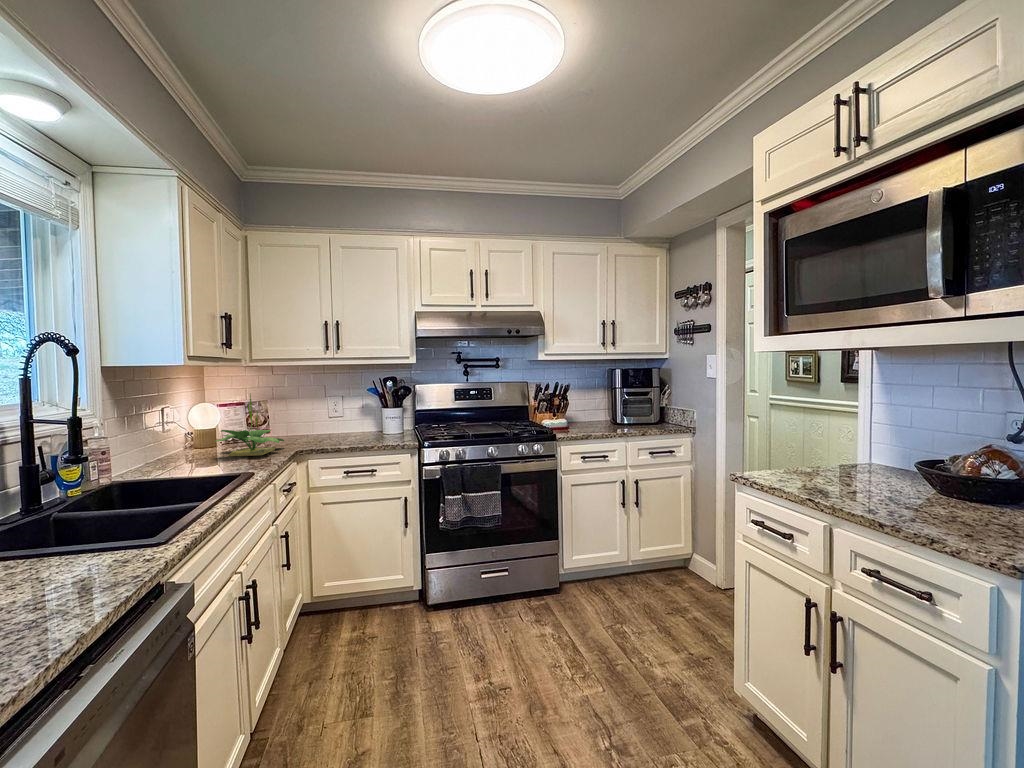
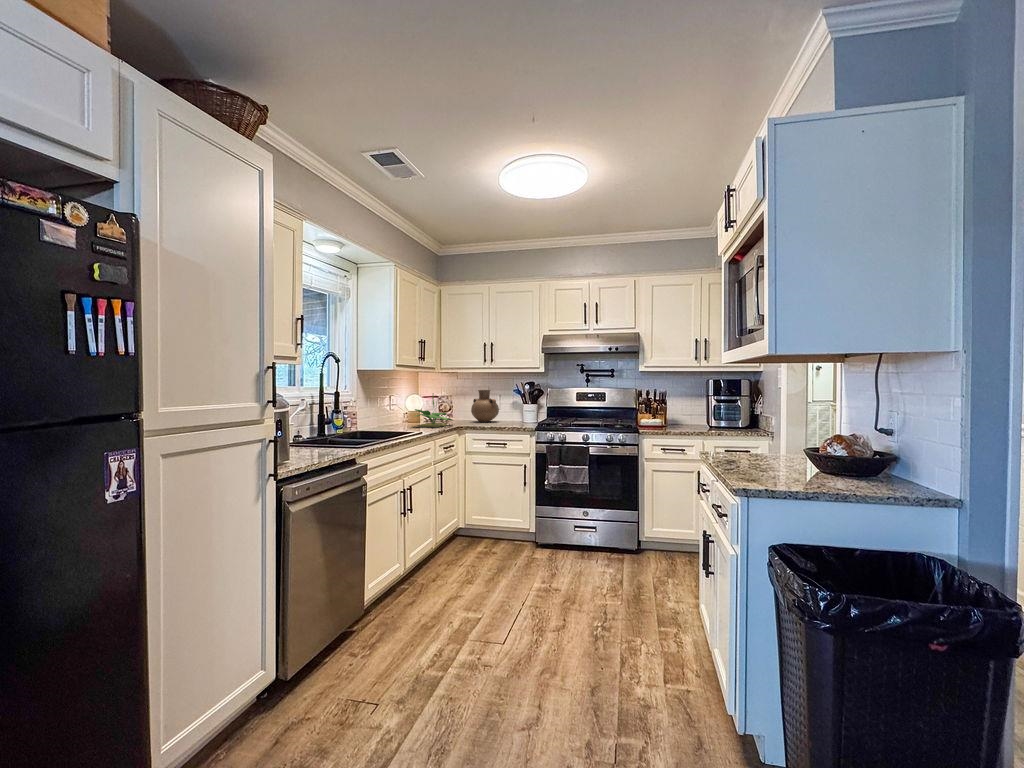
vase: none [303,390,345,436] -> present [471,390,499,422]

